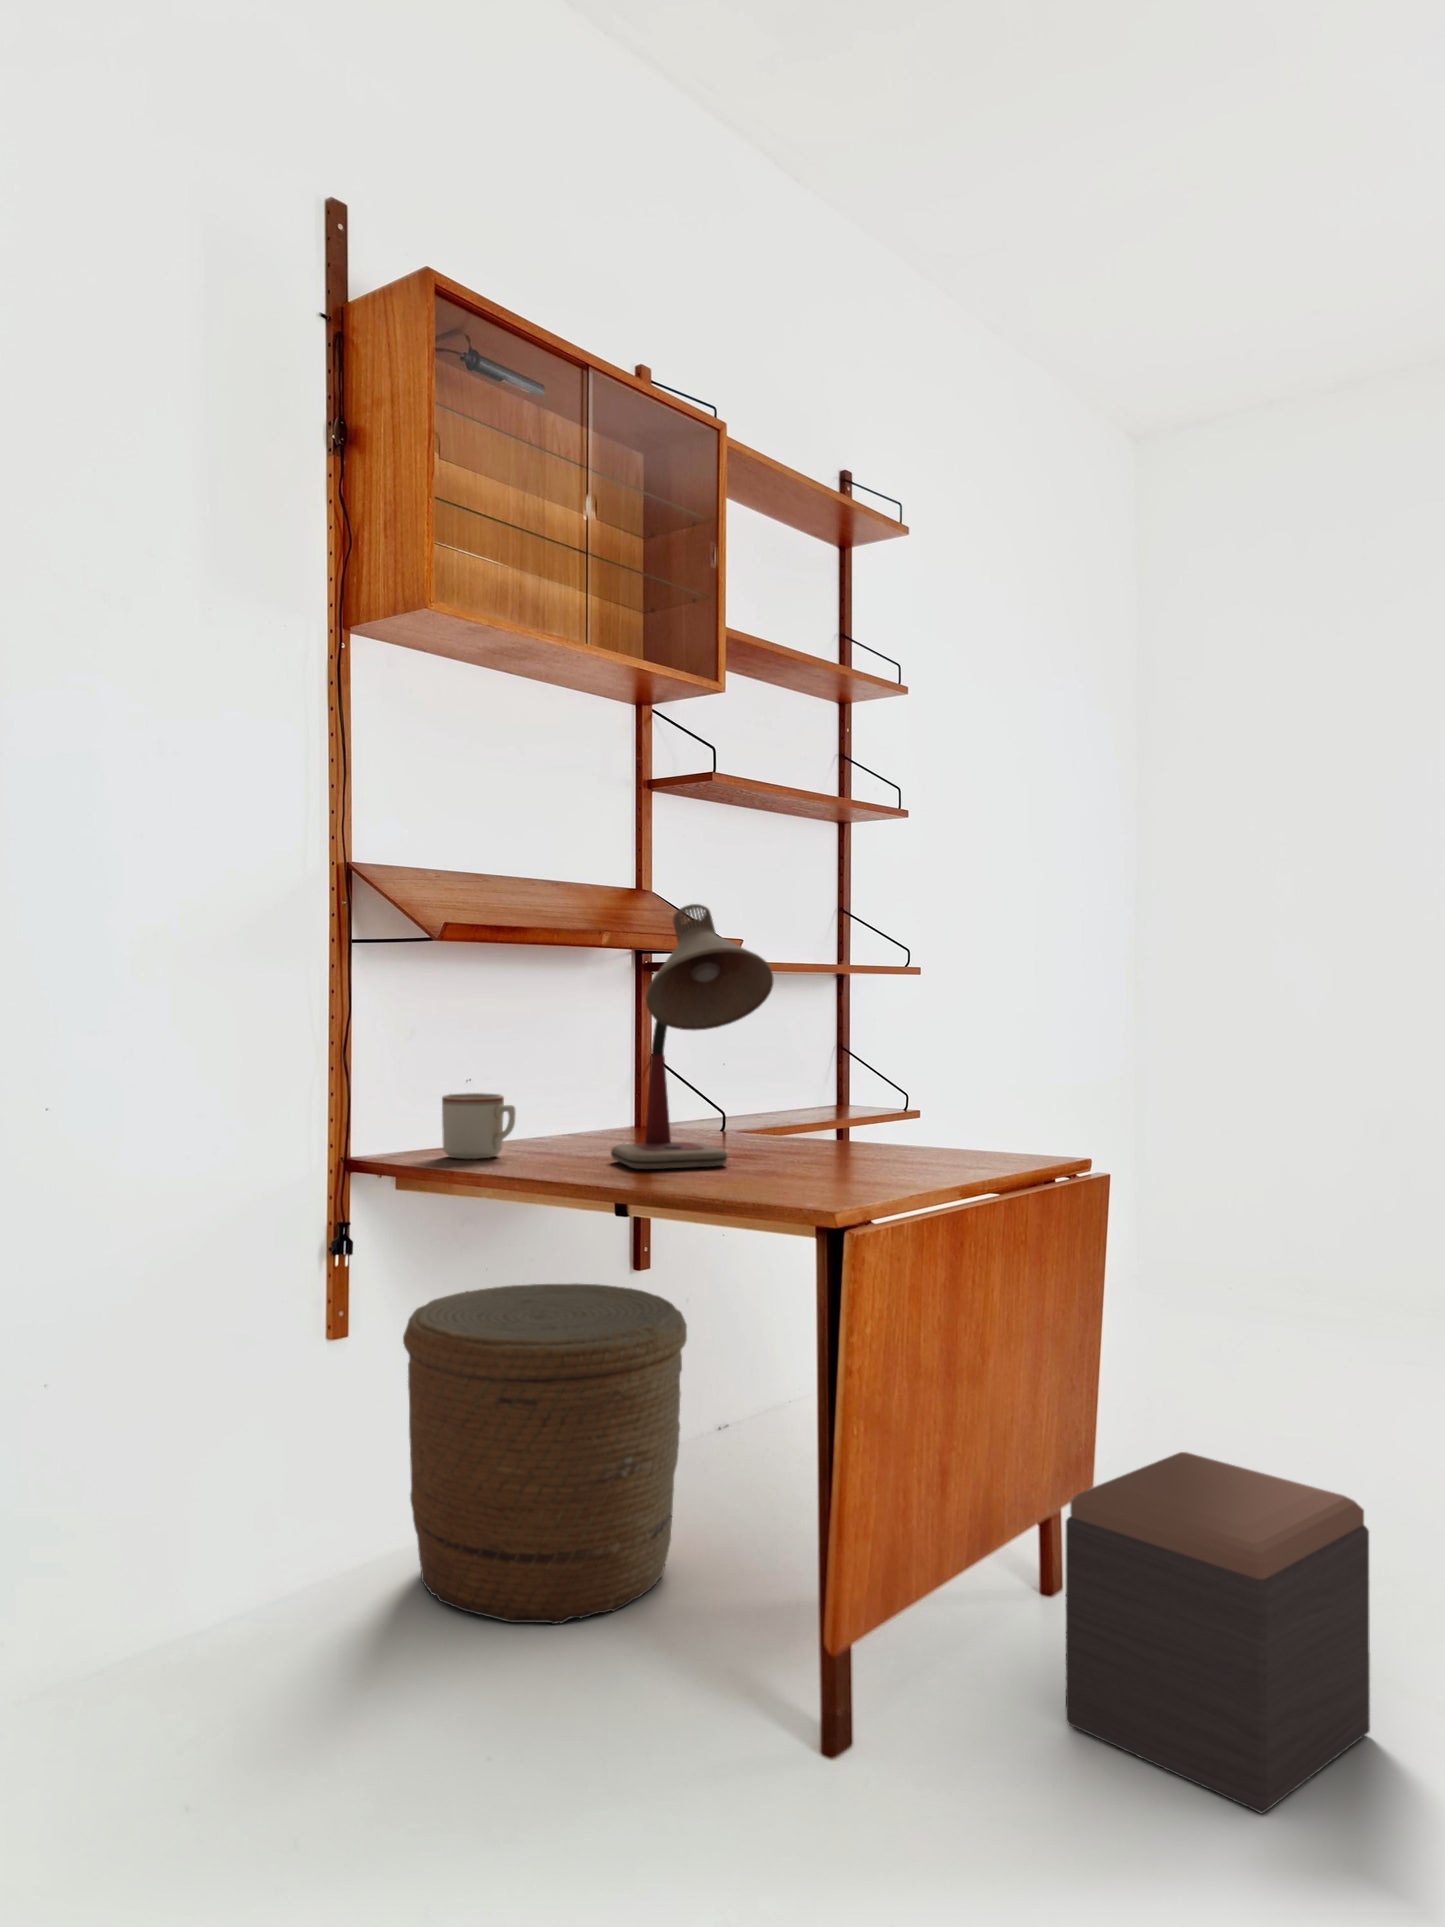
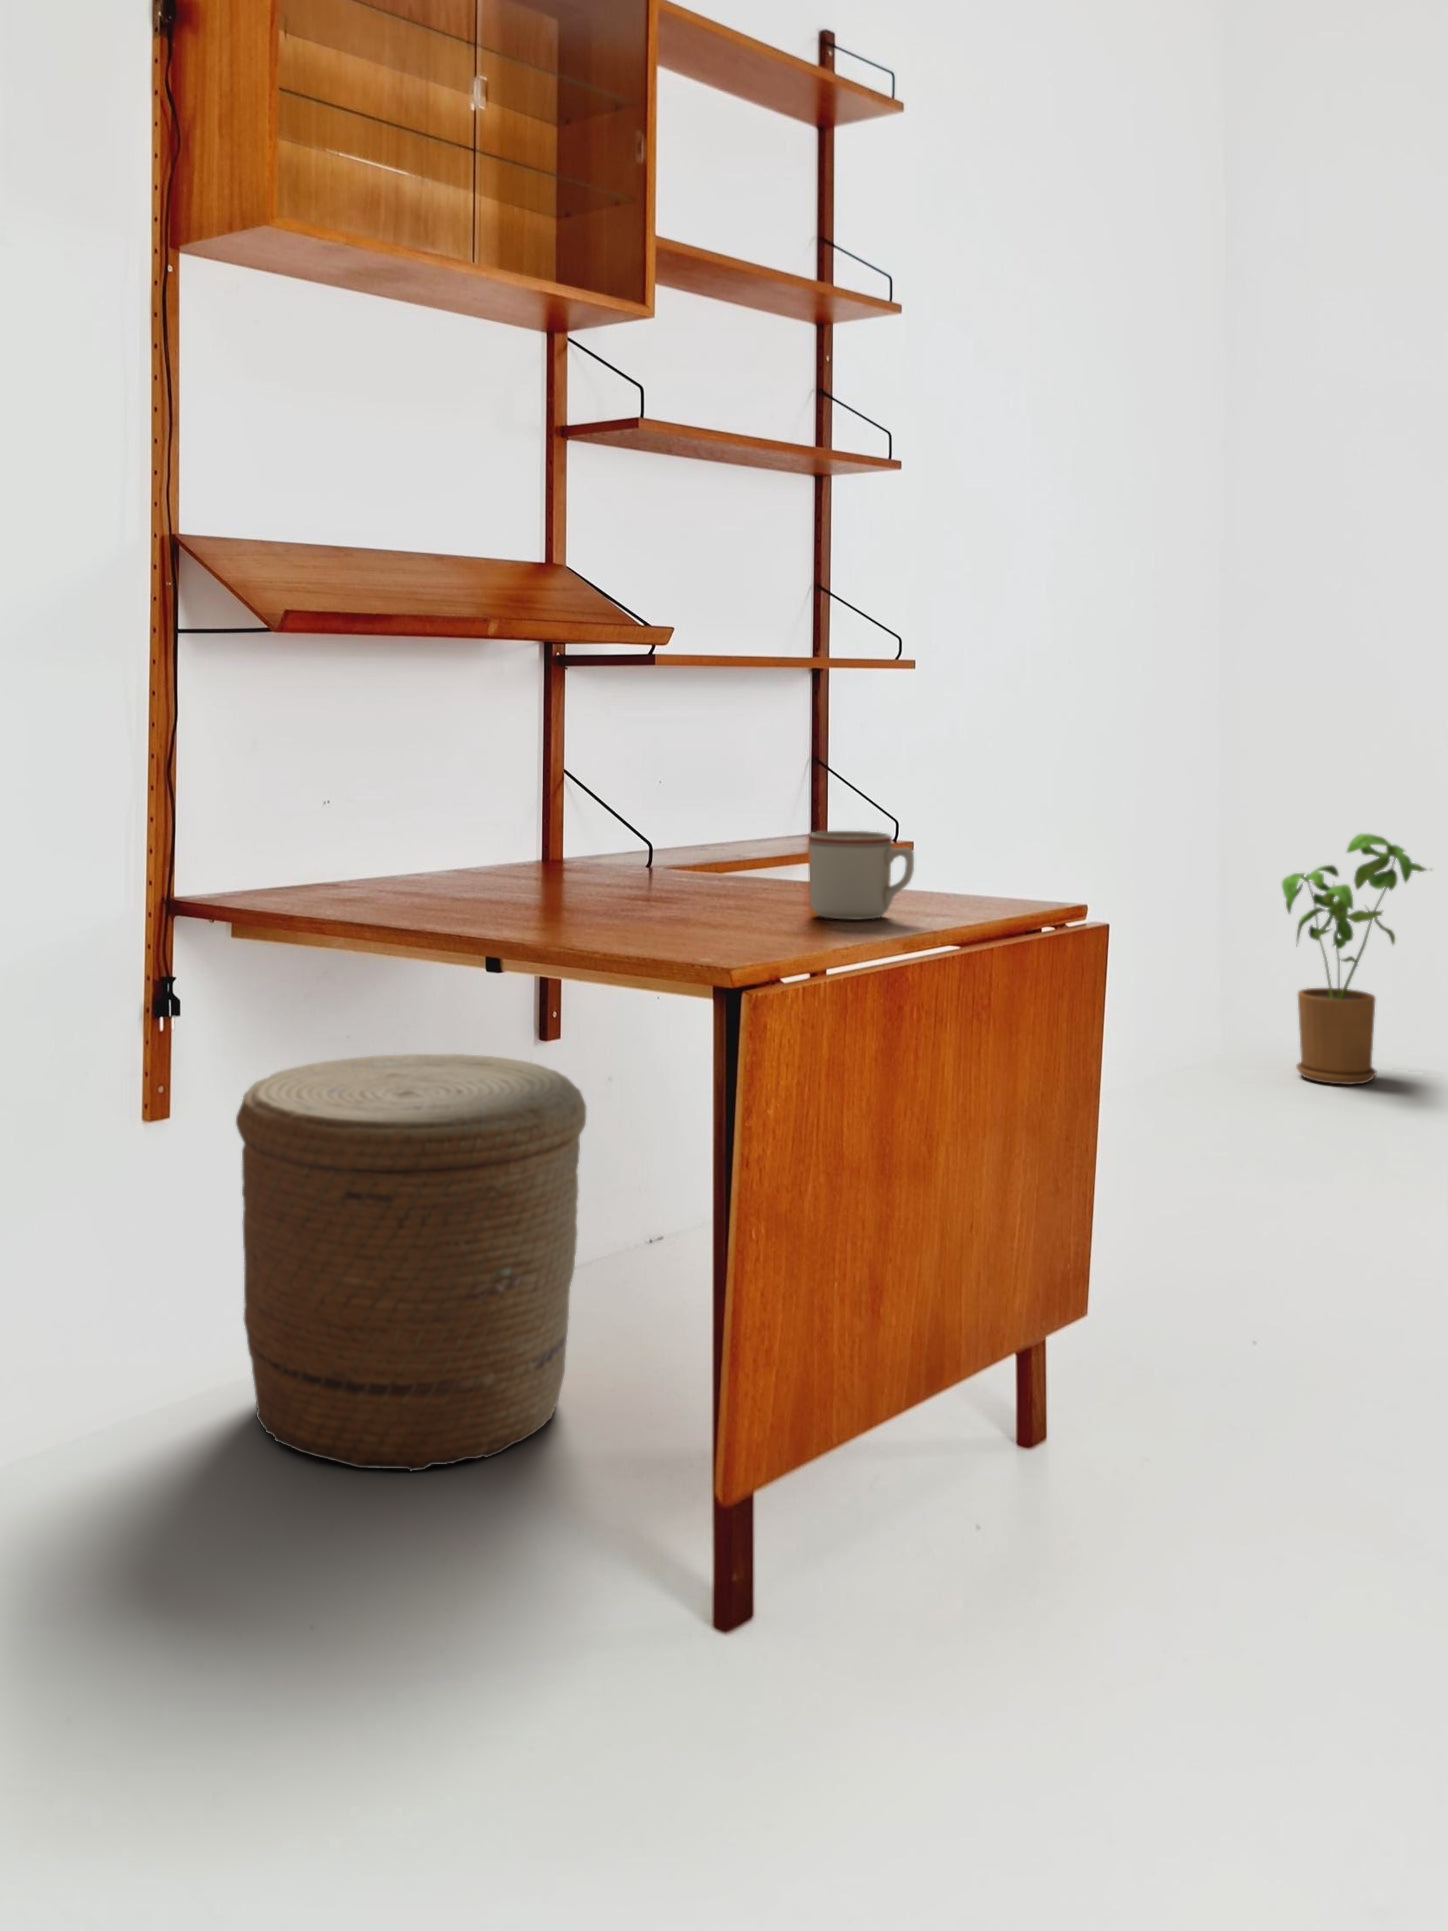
desk lamp: present [611,904,773,1169] -> none [490,589,681,914]
mug: present [442,1093,515,1159] -> present [809,831,914,919]
house plant: none [1189,1102,1308,1297] -> present [1282,834,1426,1085]
footstool: present [1066,1452,1370,1813] -> none [1021,1270,1396,1710]

